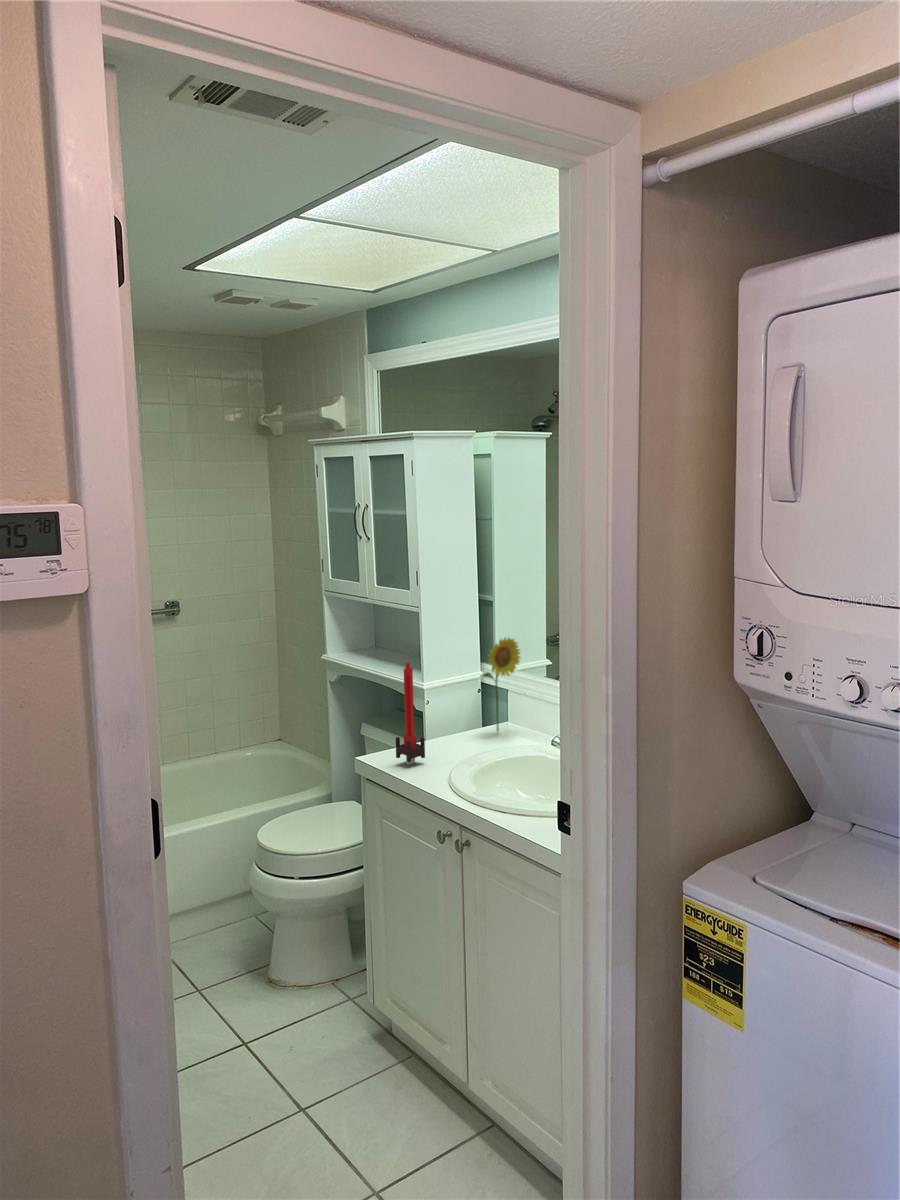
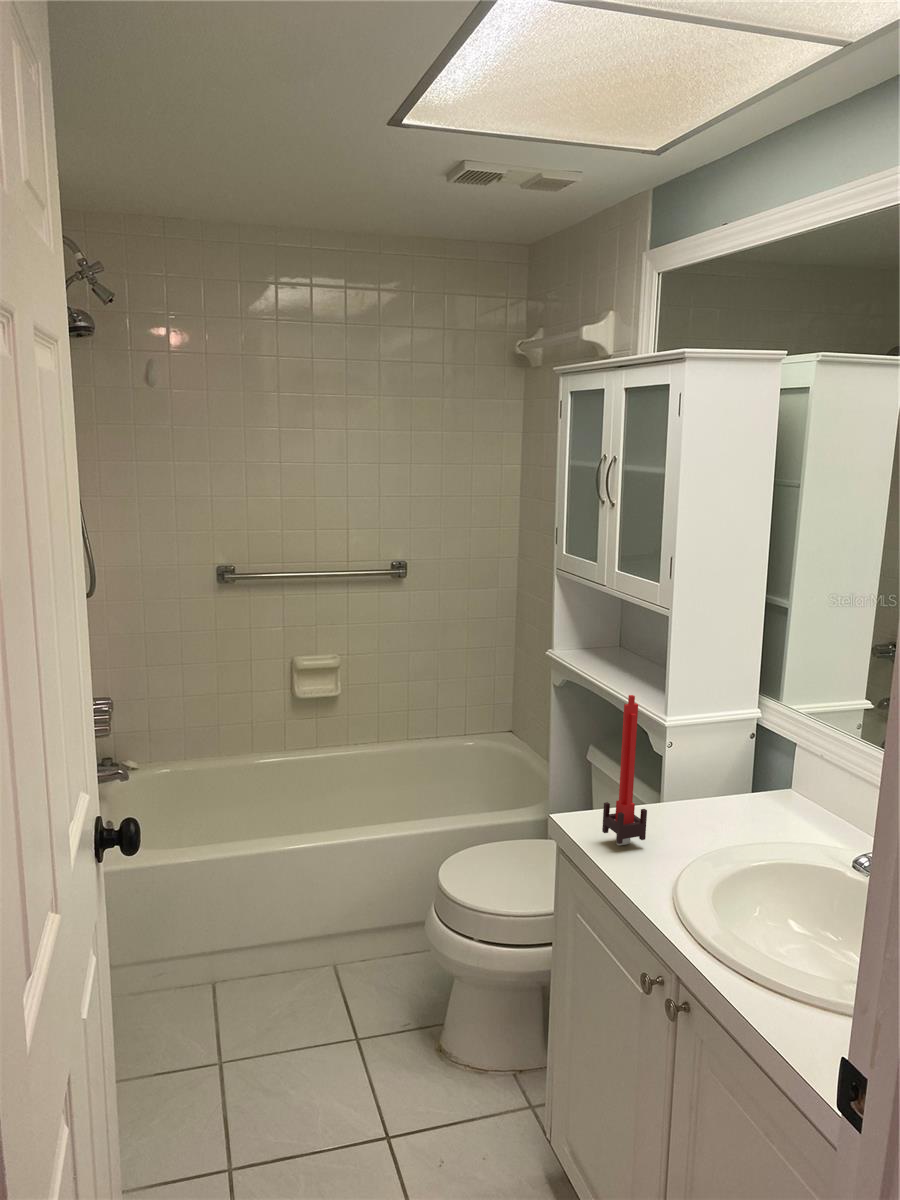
flower: present [481,638,521,732] -> none [750,669,820,809]

